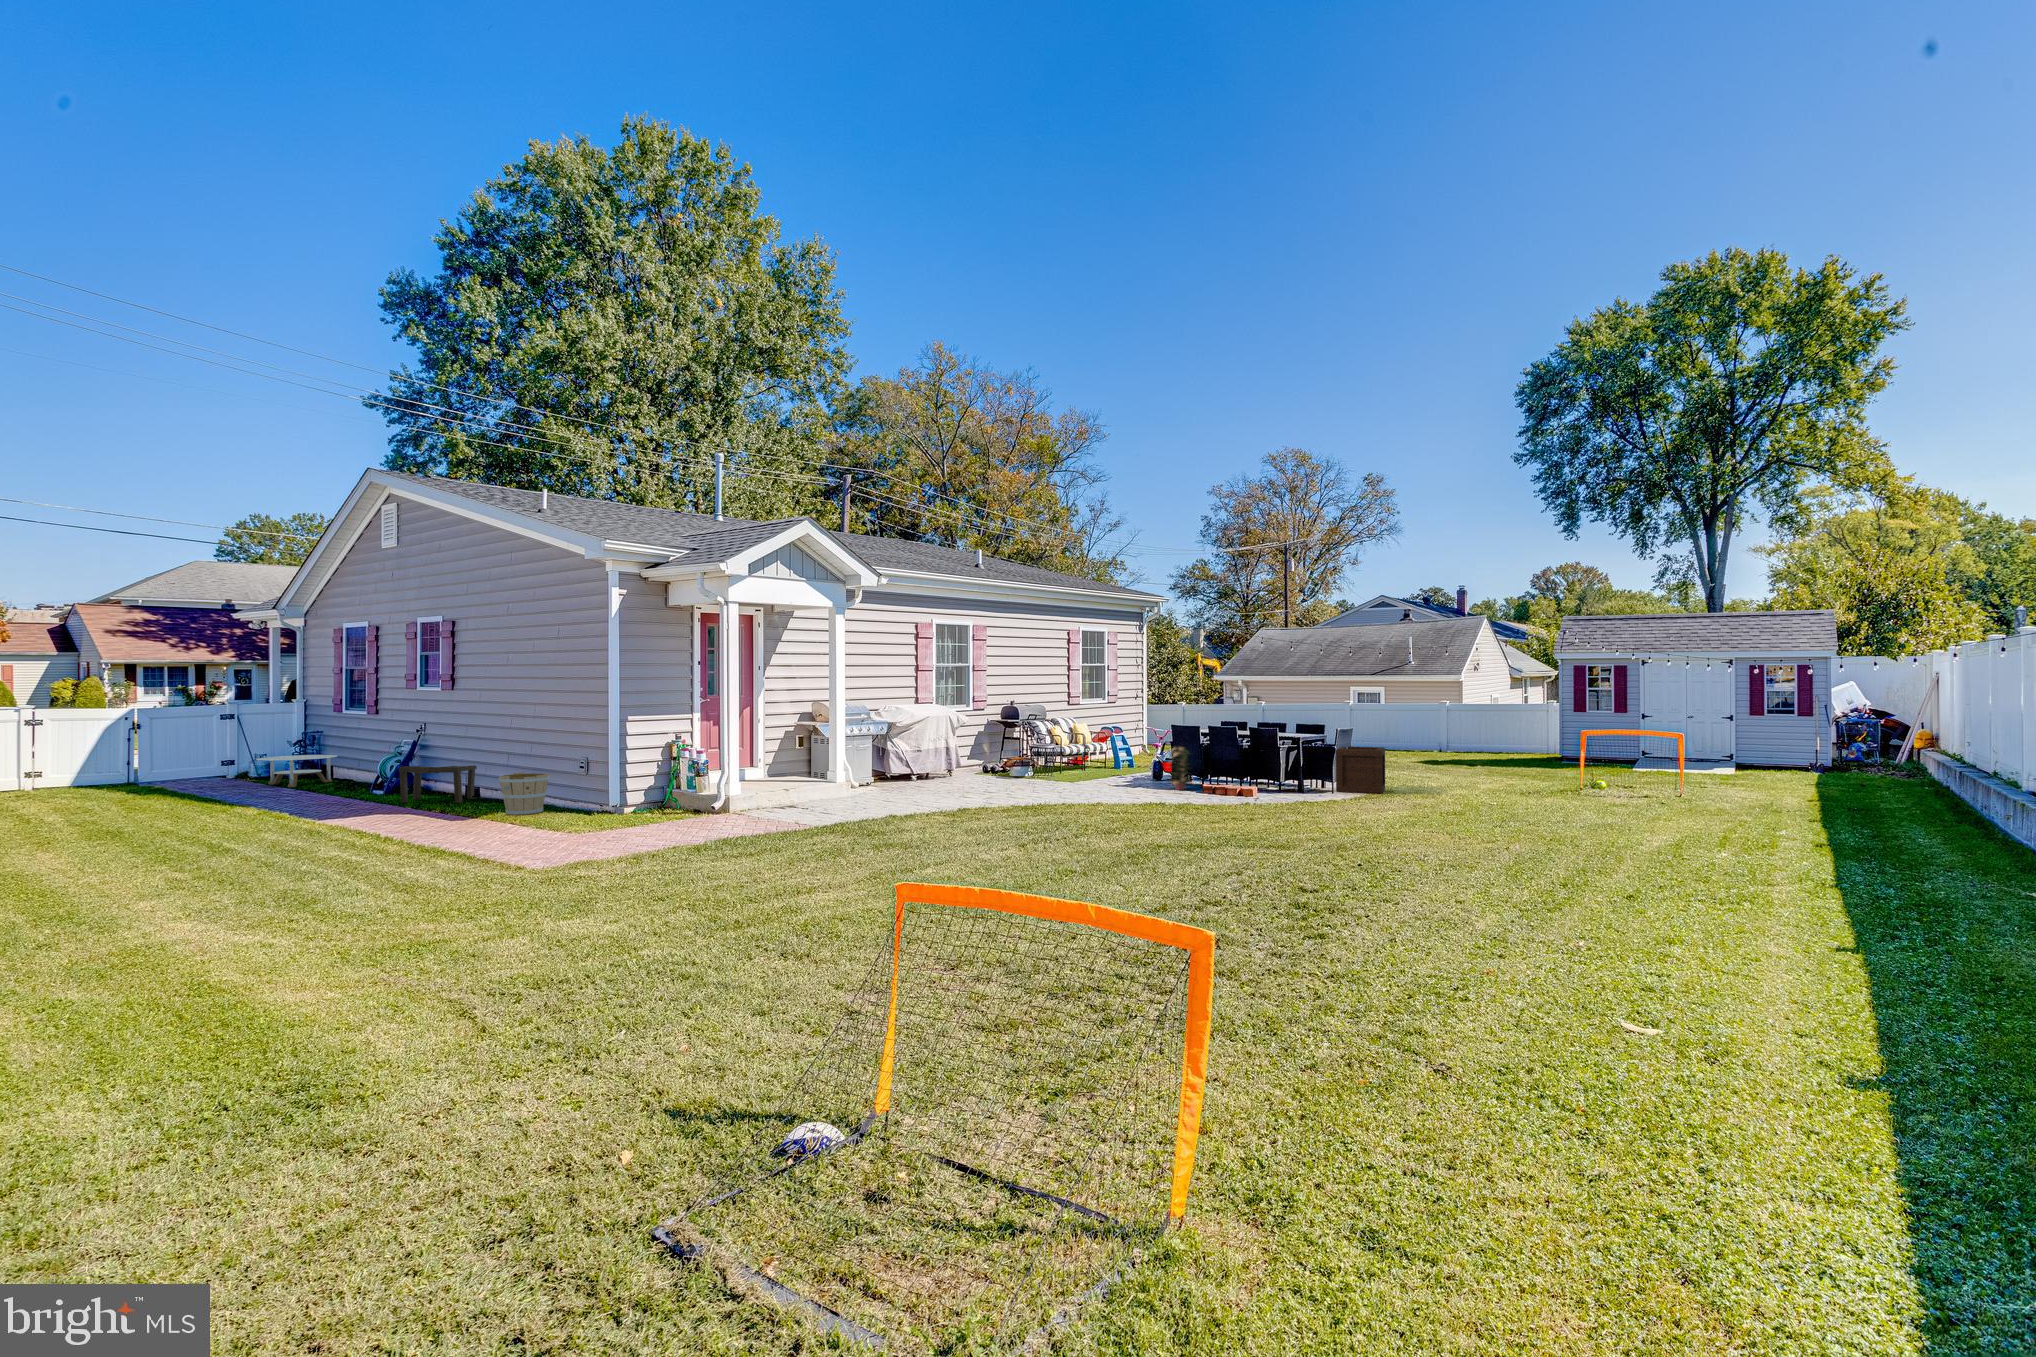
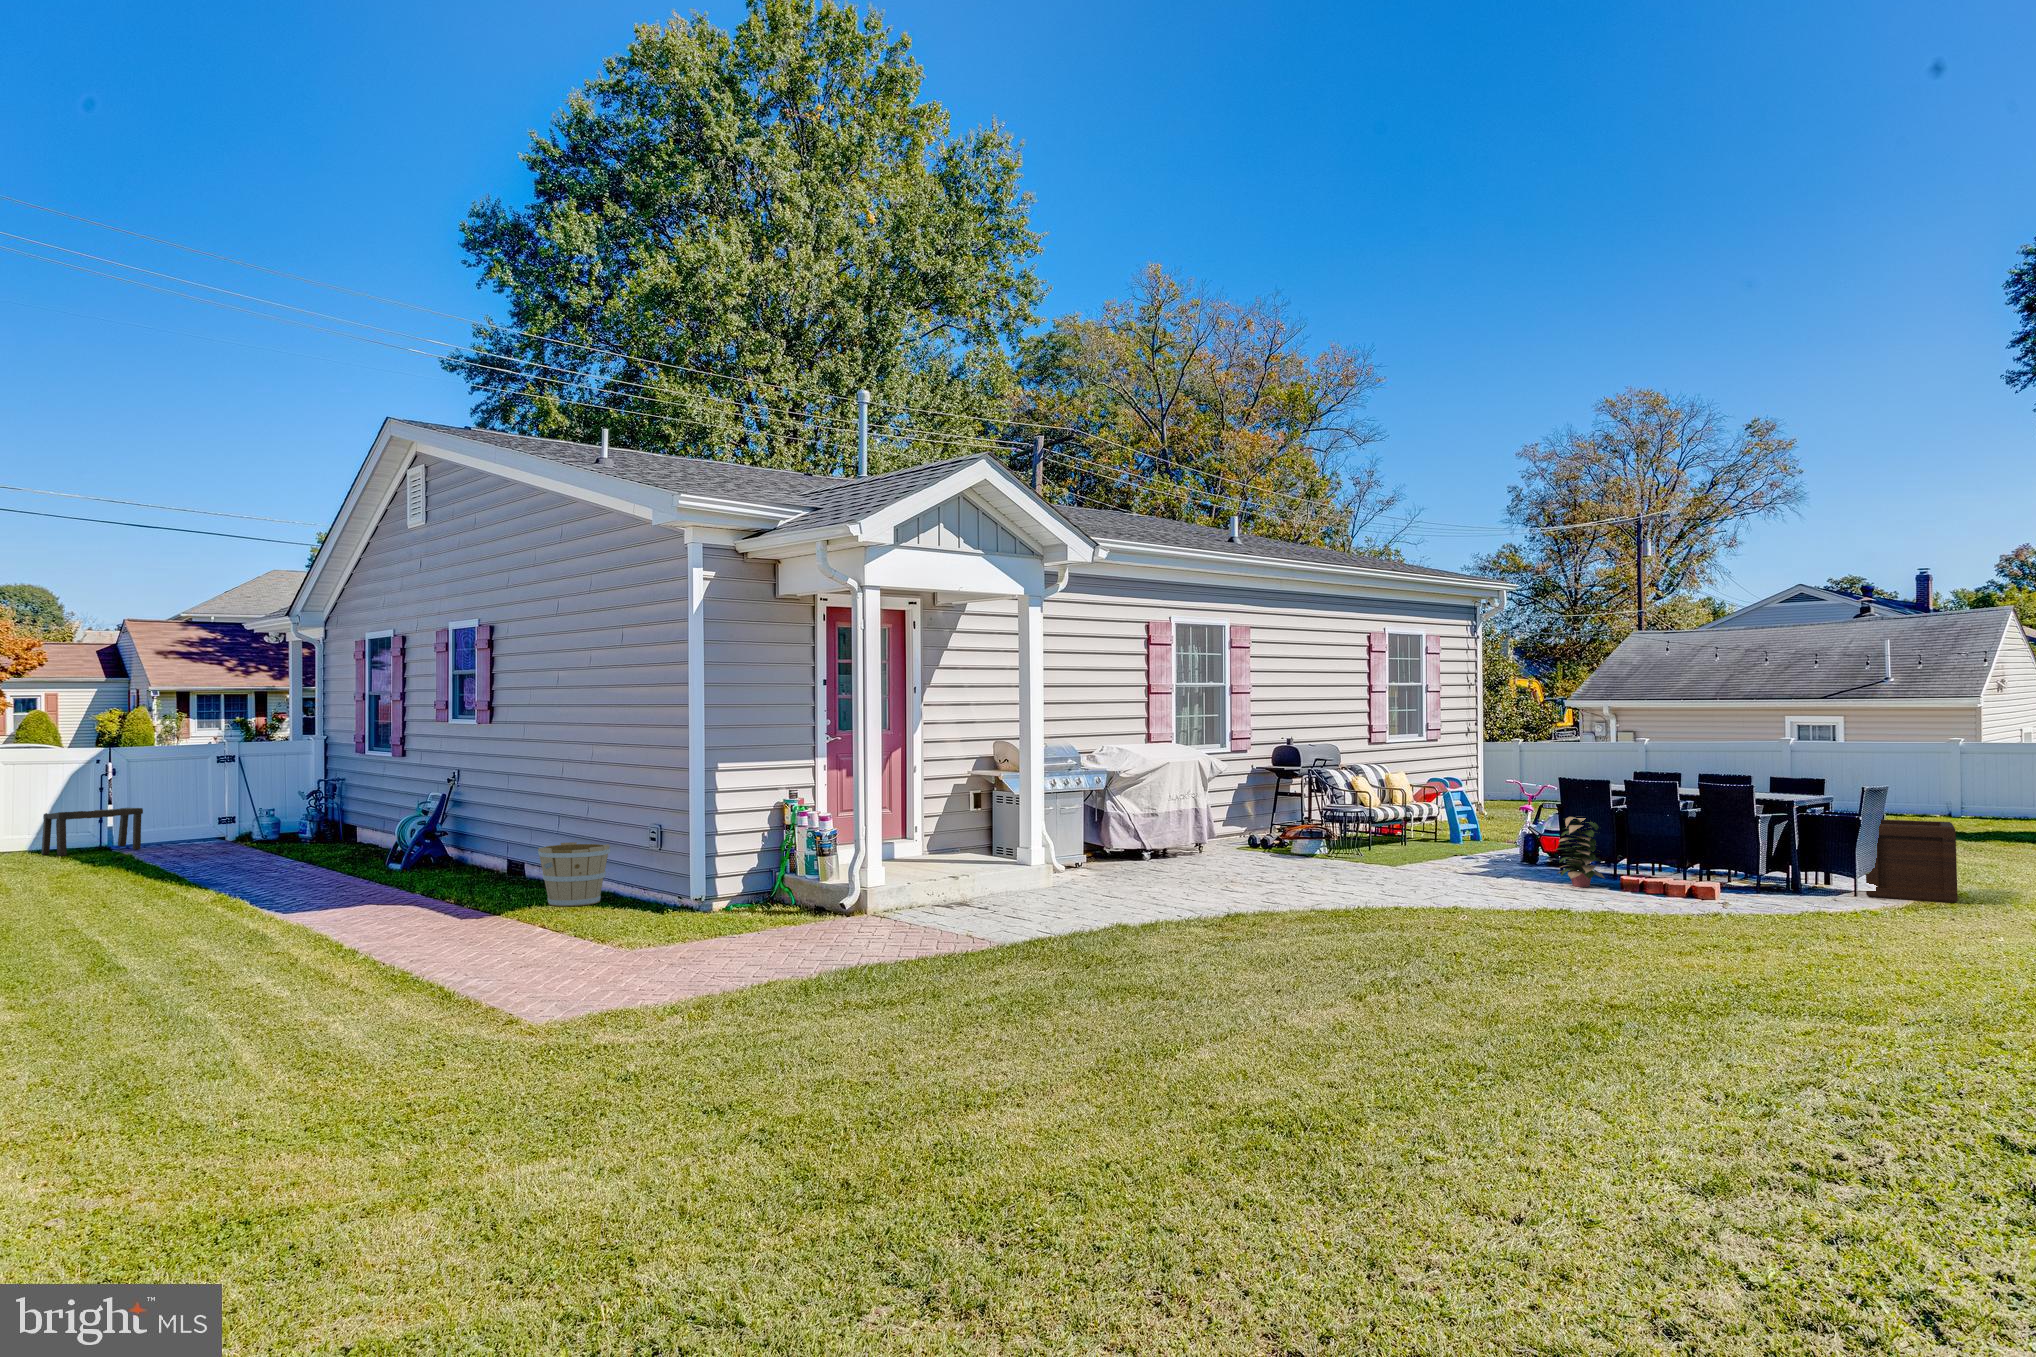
round table: present [256,755,337,787] -> none [258,810,361,854]
bench: present [399,765,477,803] -> present [41,808,143,856]

